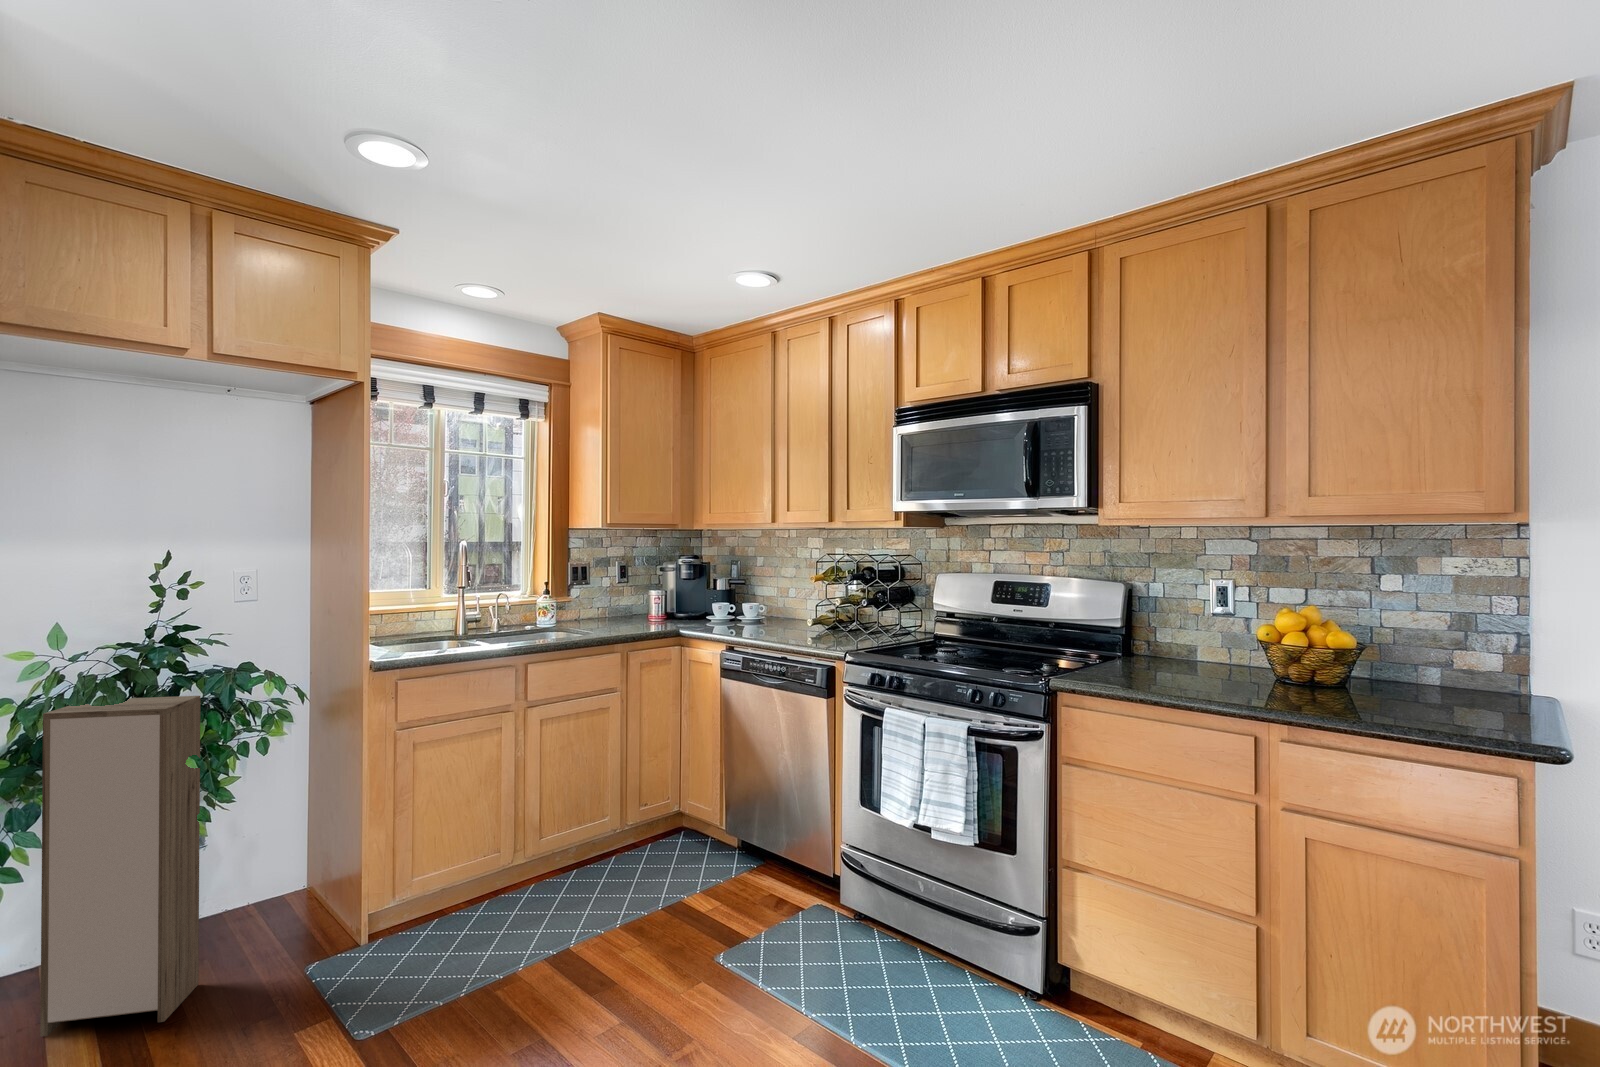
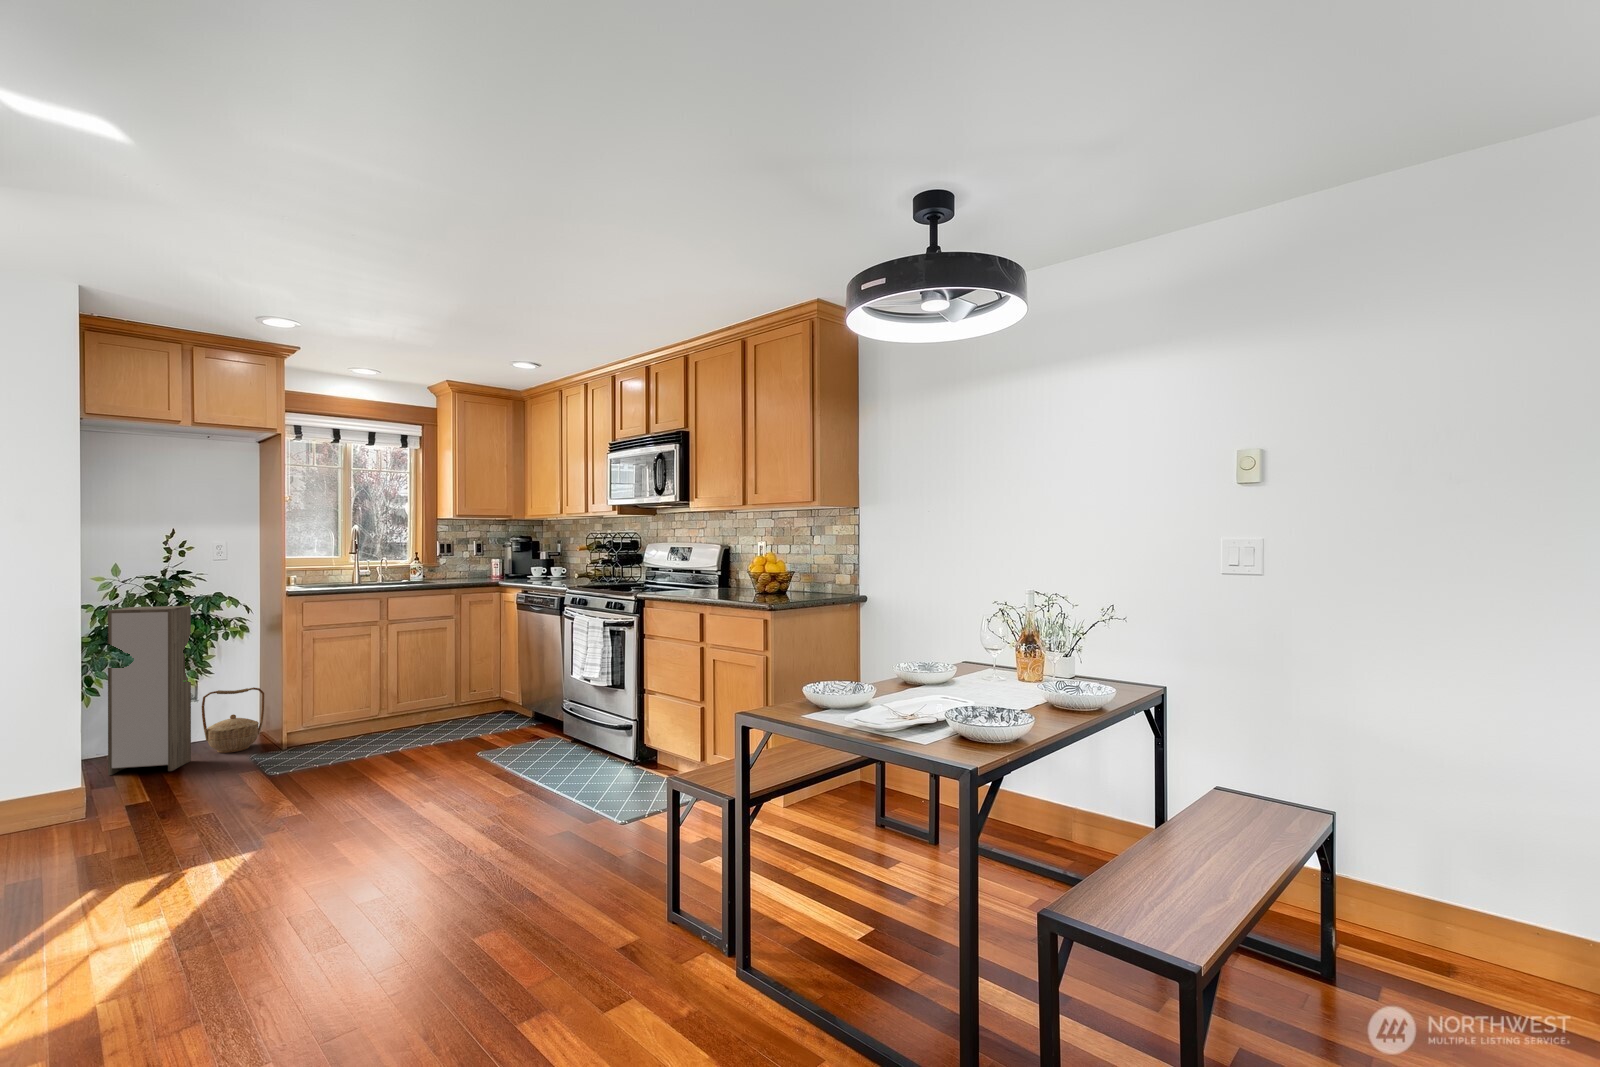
basket: none [217,831,324,958] -> present [202,687,264,753]

